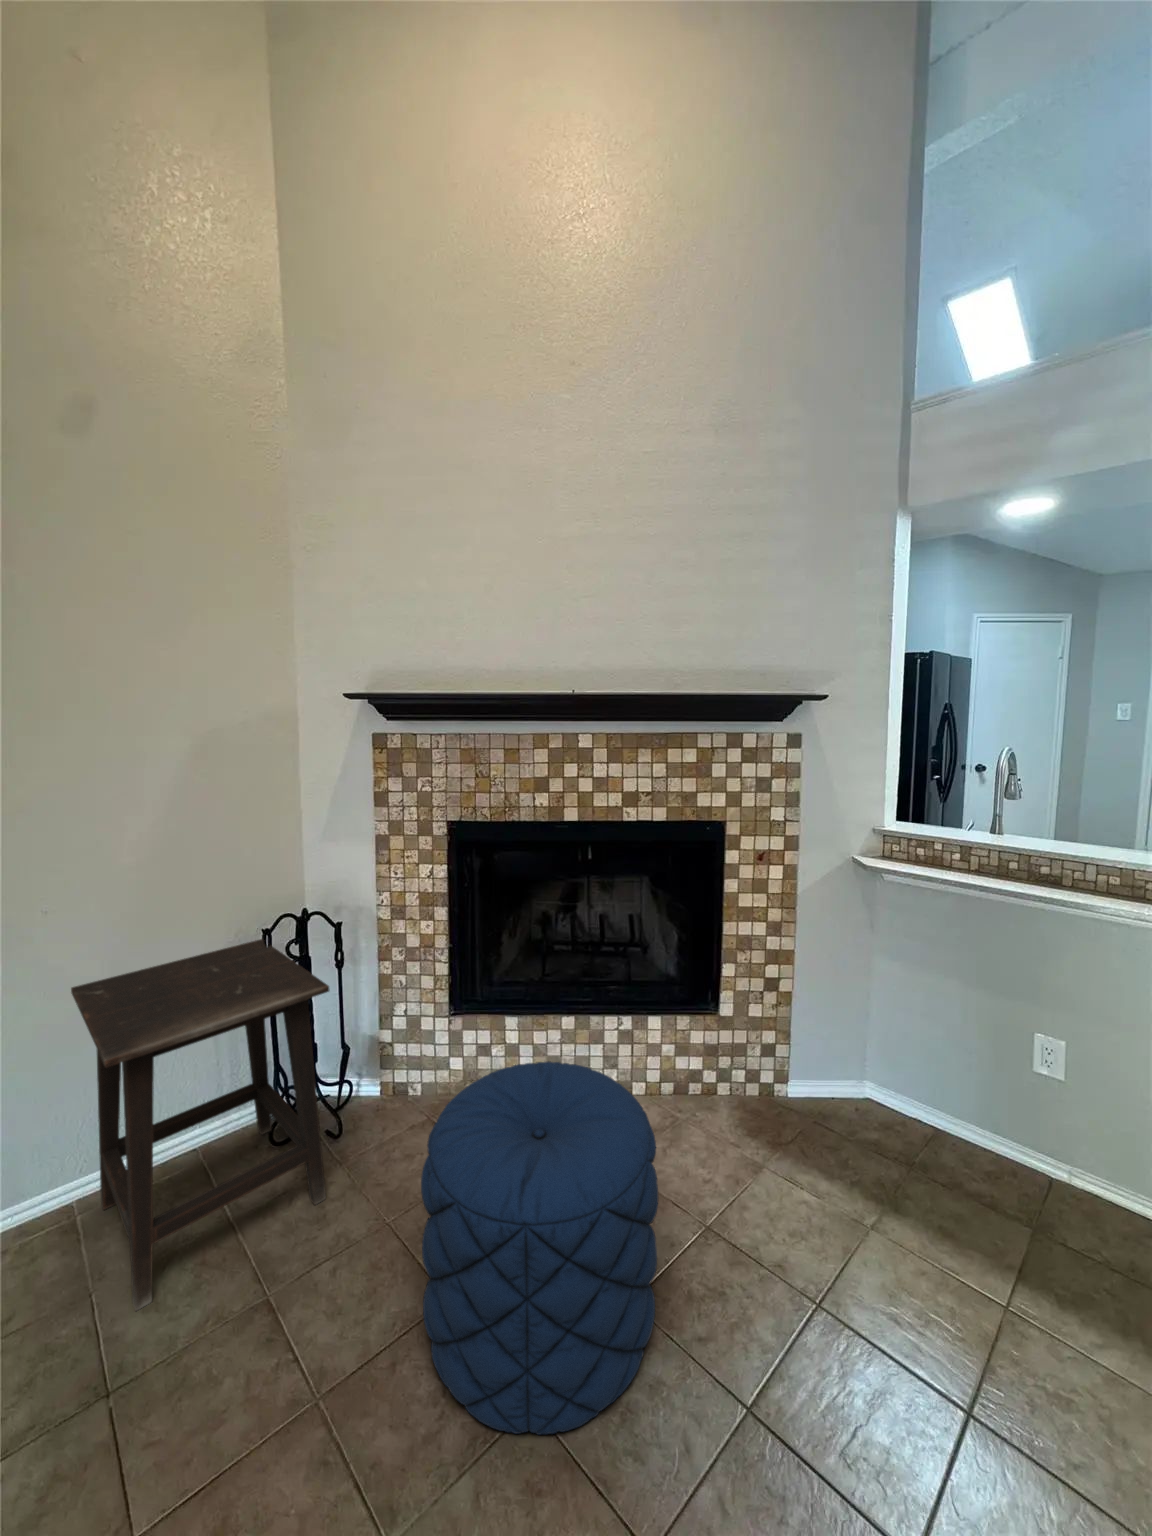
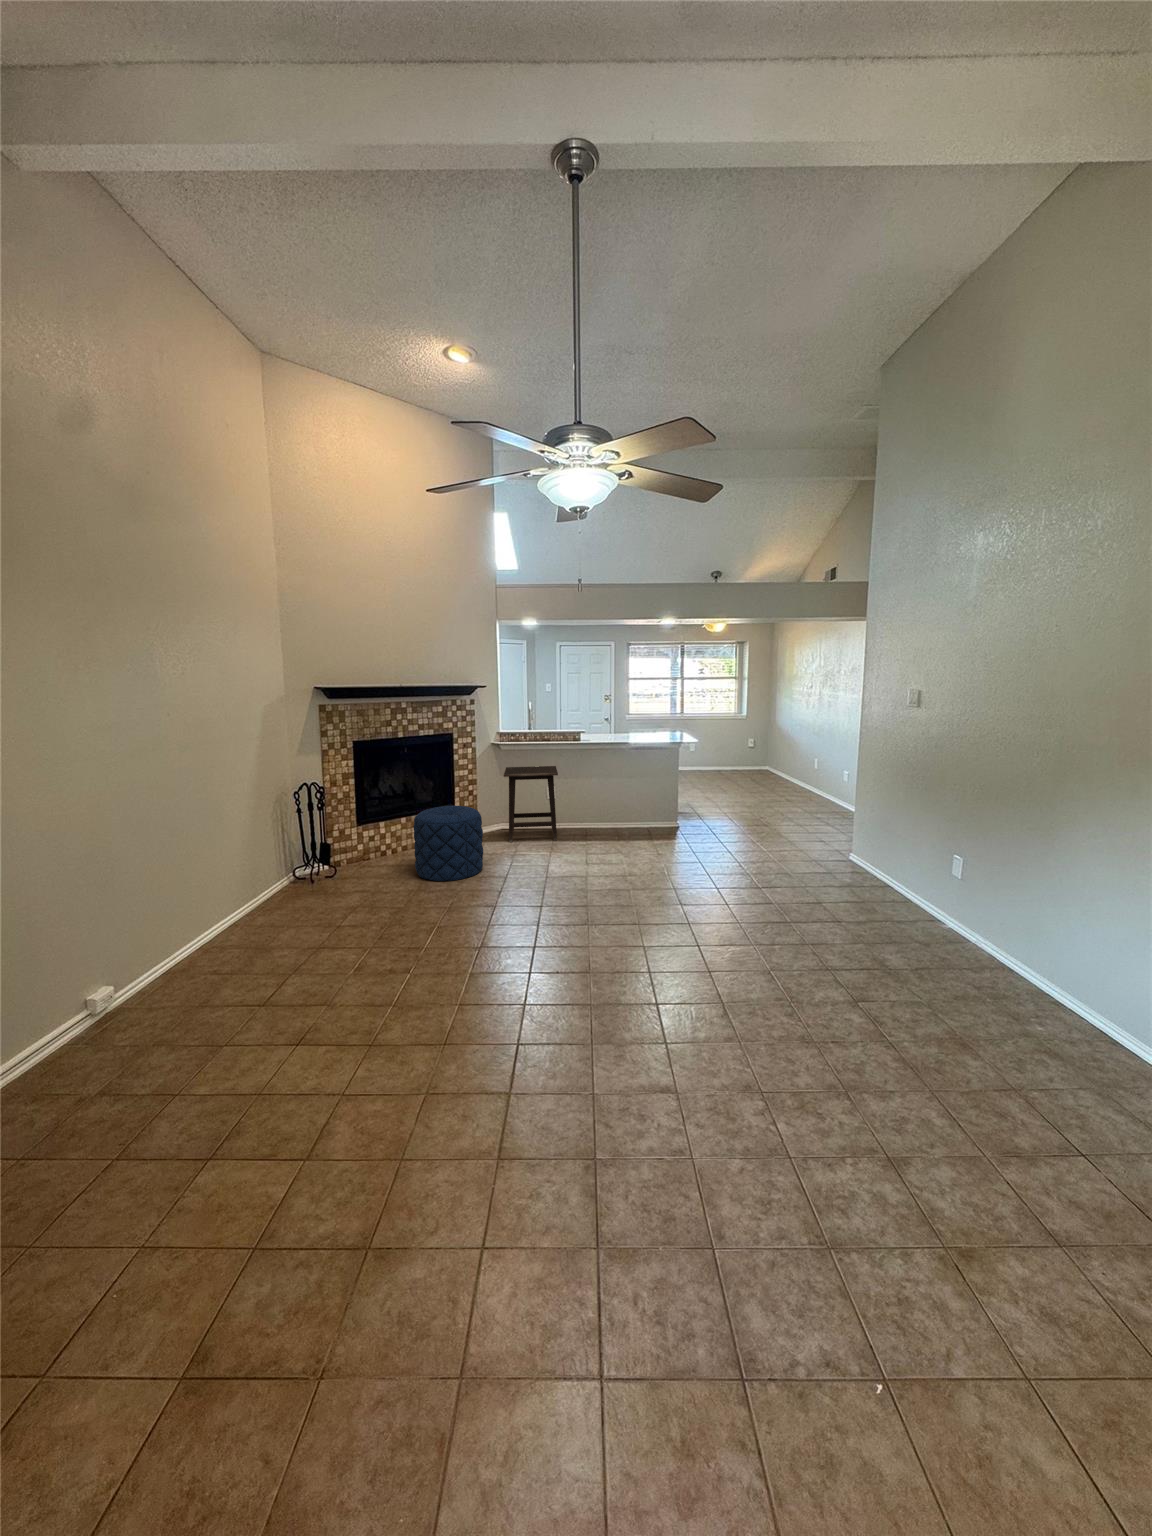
side table: present [71,939,329,1311] -> present [504,766,558,842]

